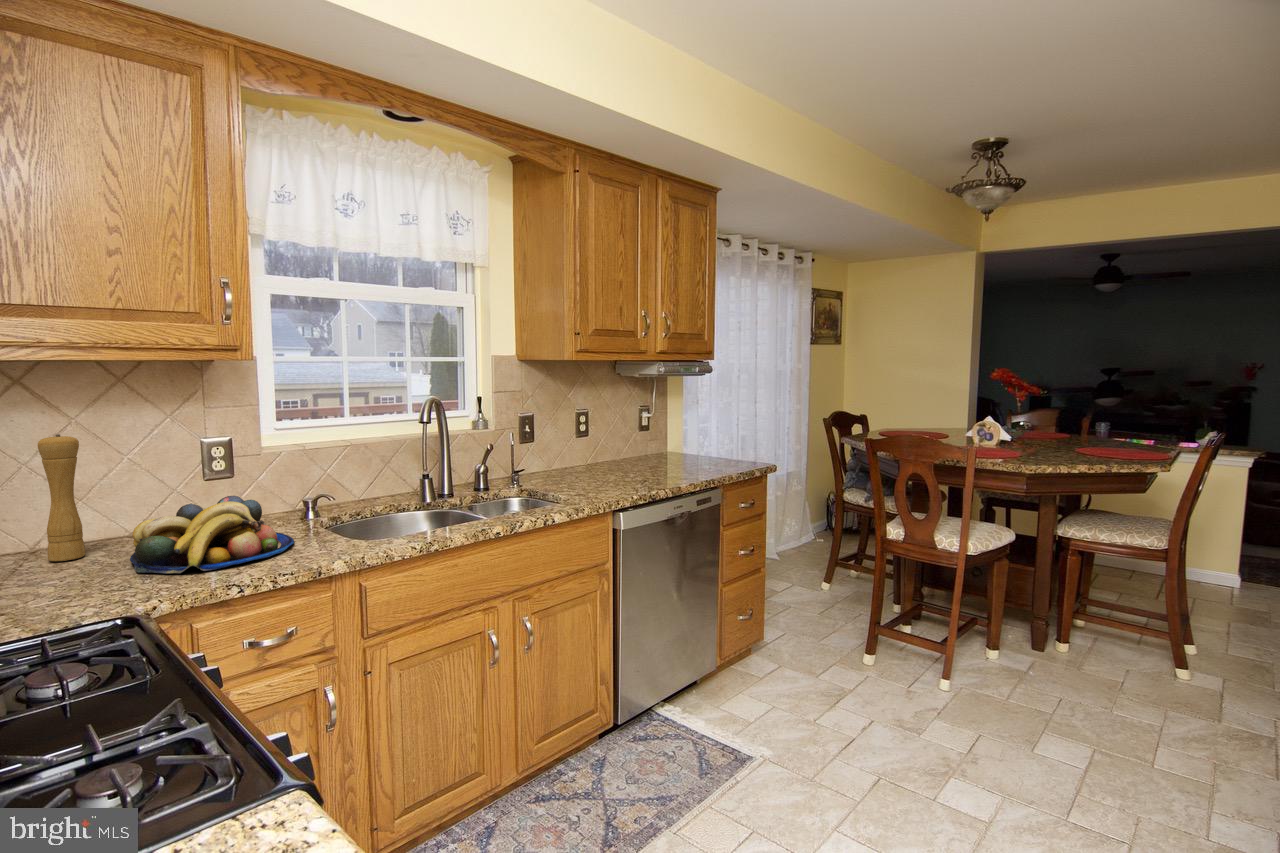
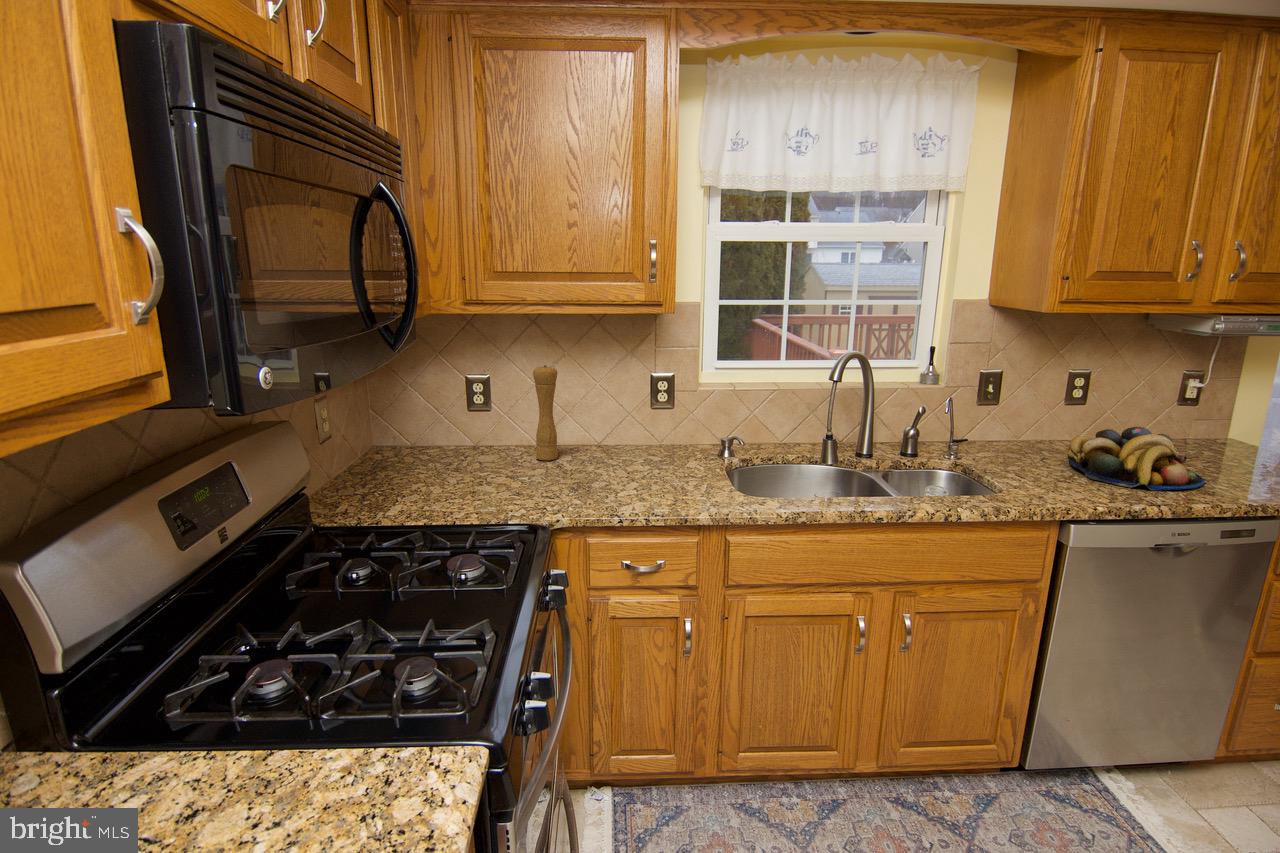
fruit bowl: present [130,496,294,573] -> present [1067,427,1205,490]

